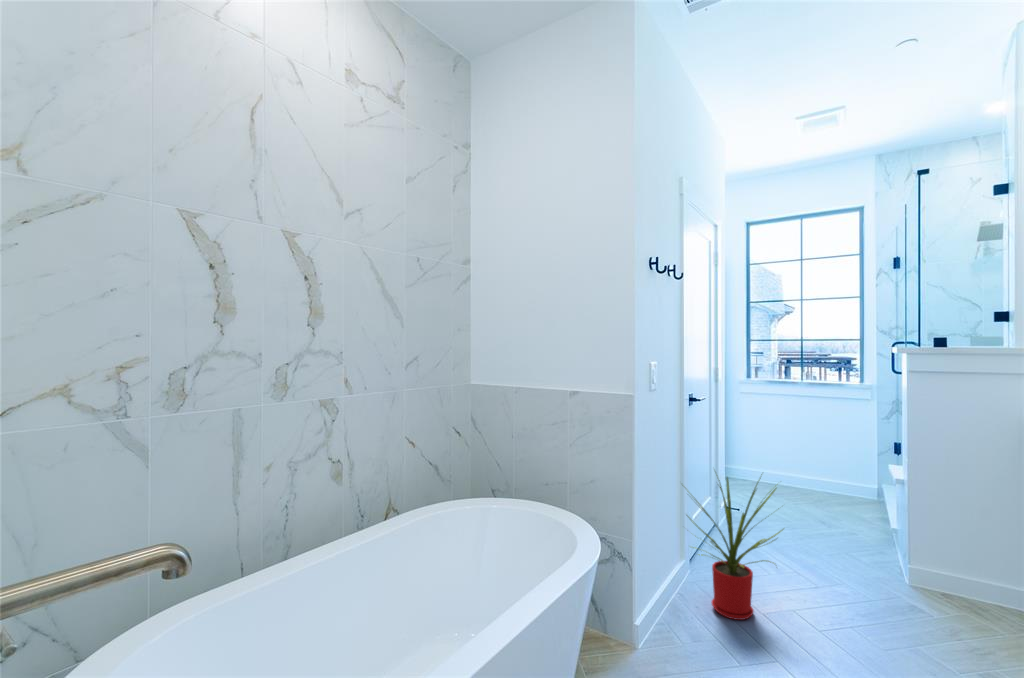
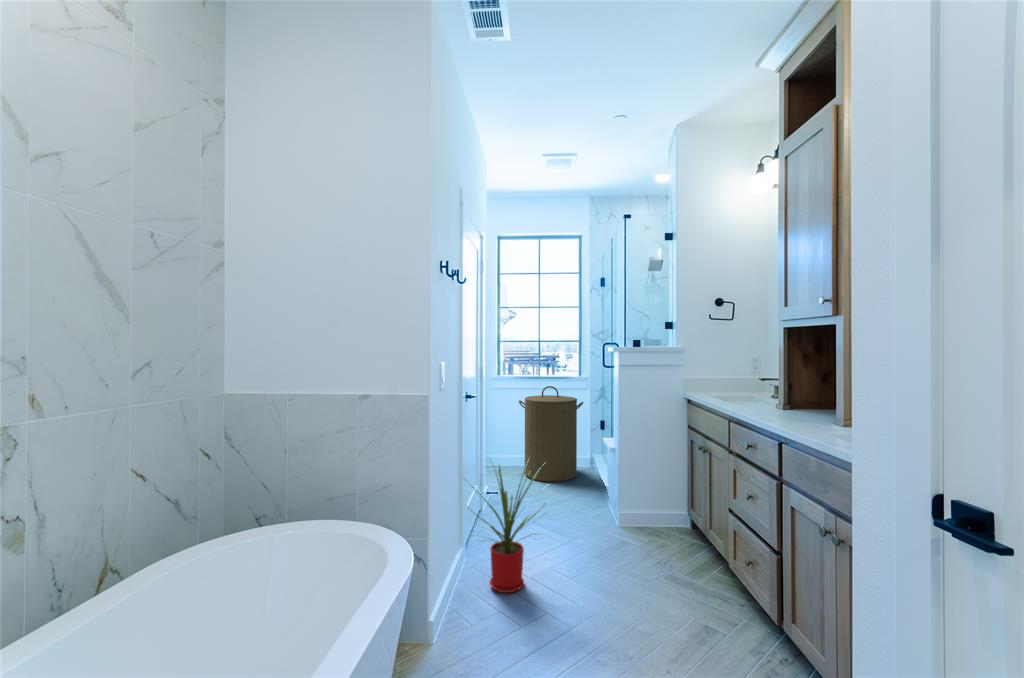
laundry hamper: none [772,394,865,511] -> present [519,386,583,482]

